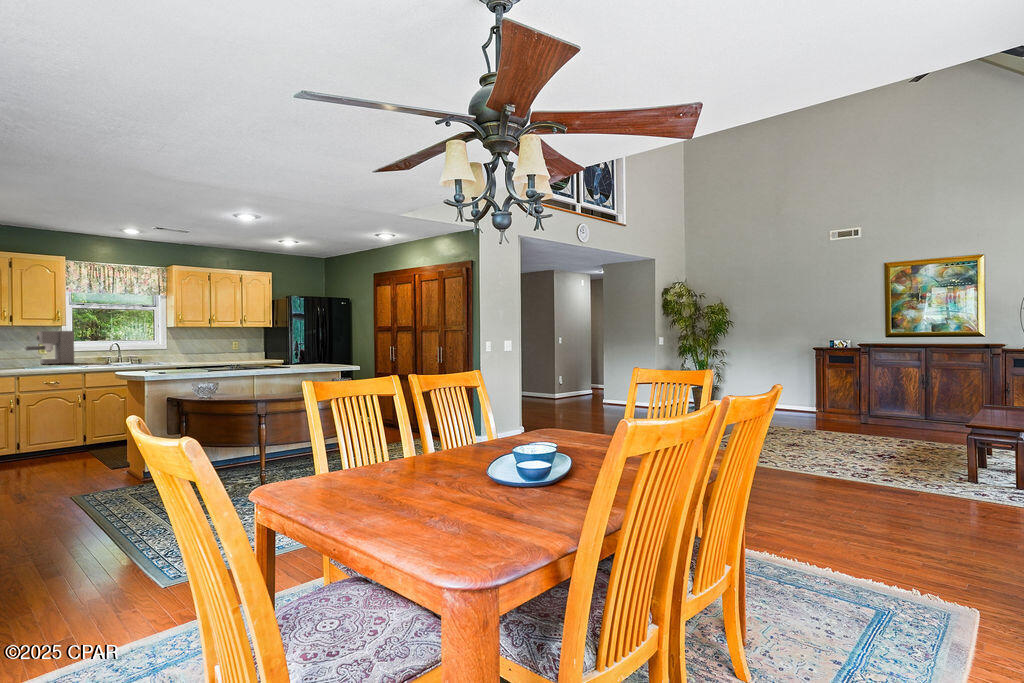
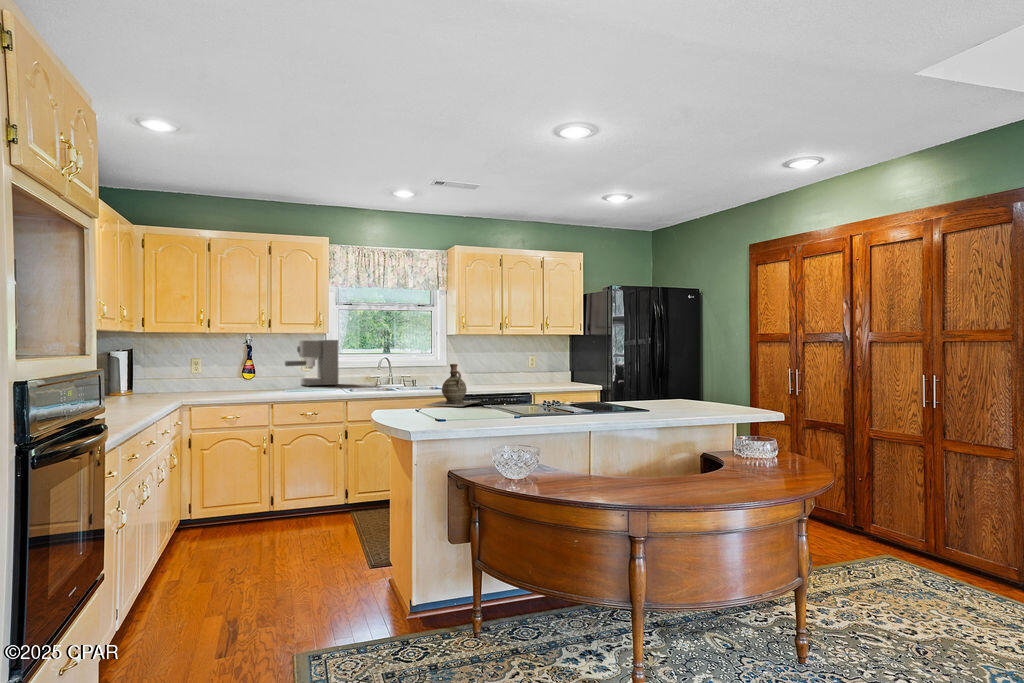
ceramic jug: none [141,346,183,372] -> present [424,364,479,406]

